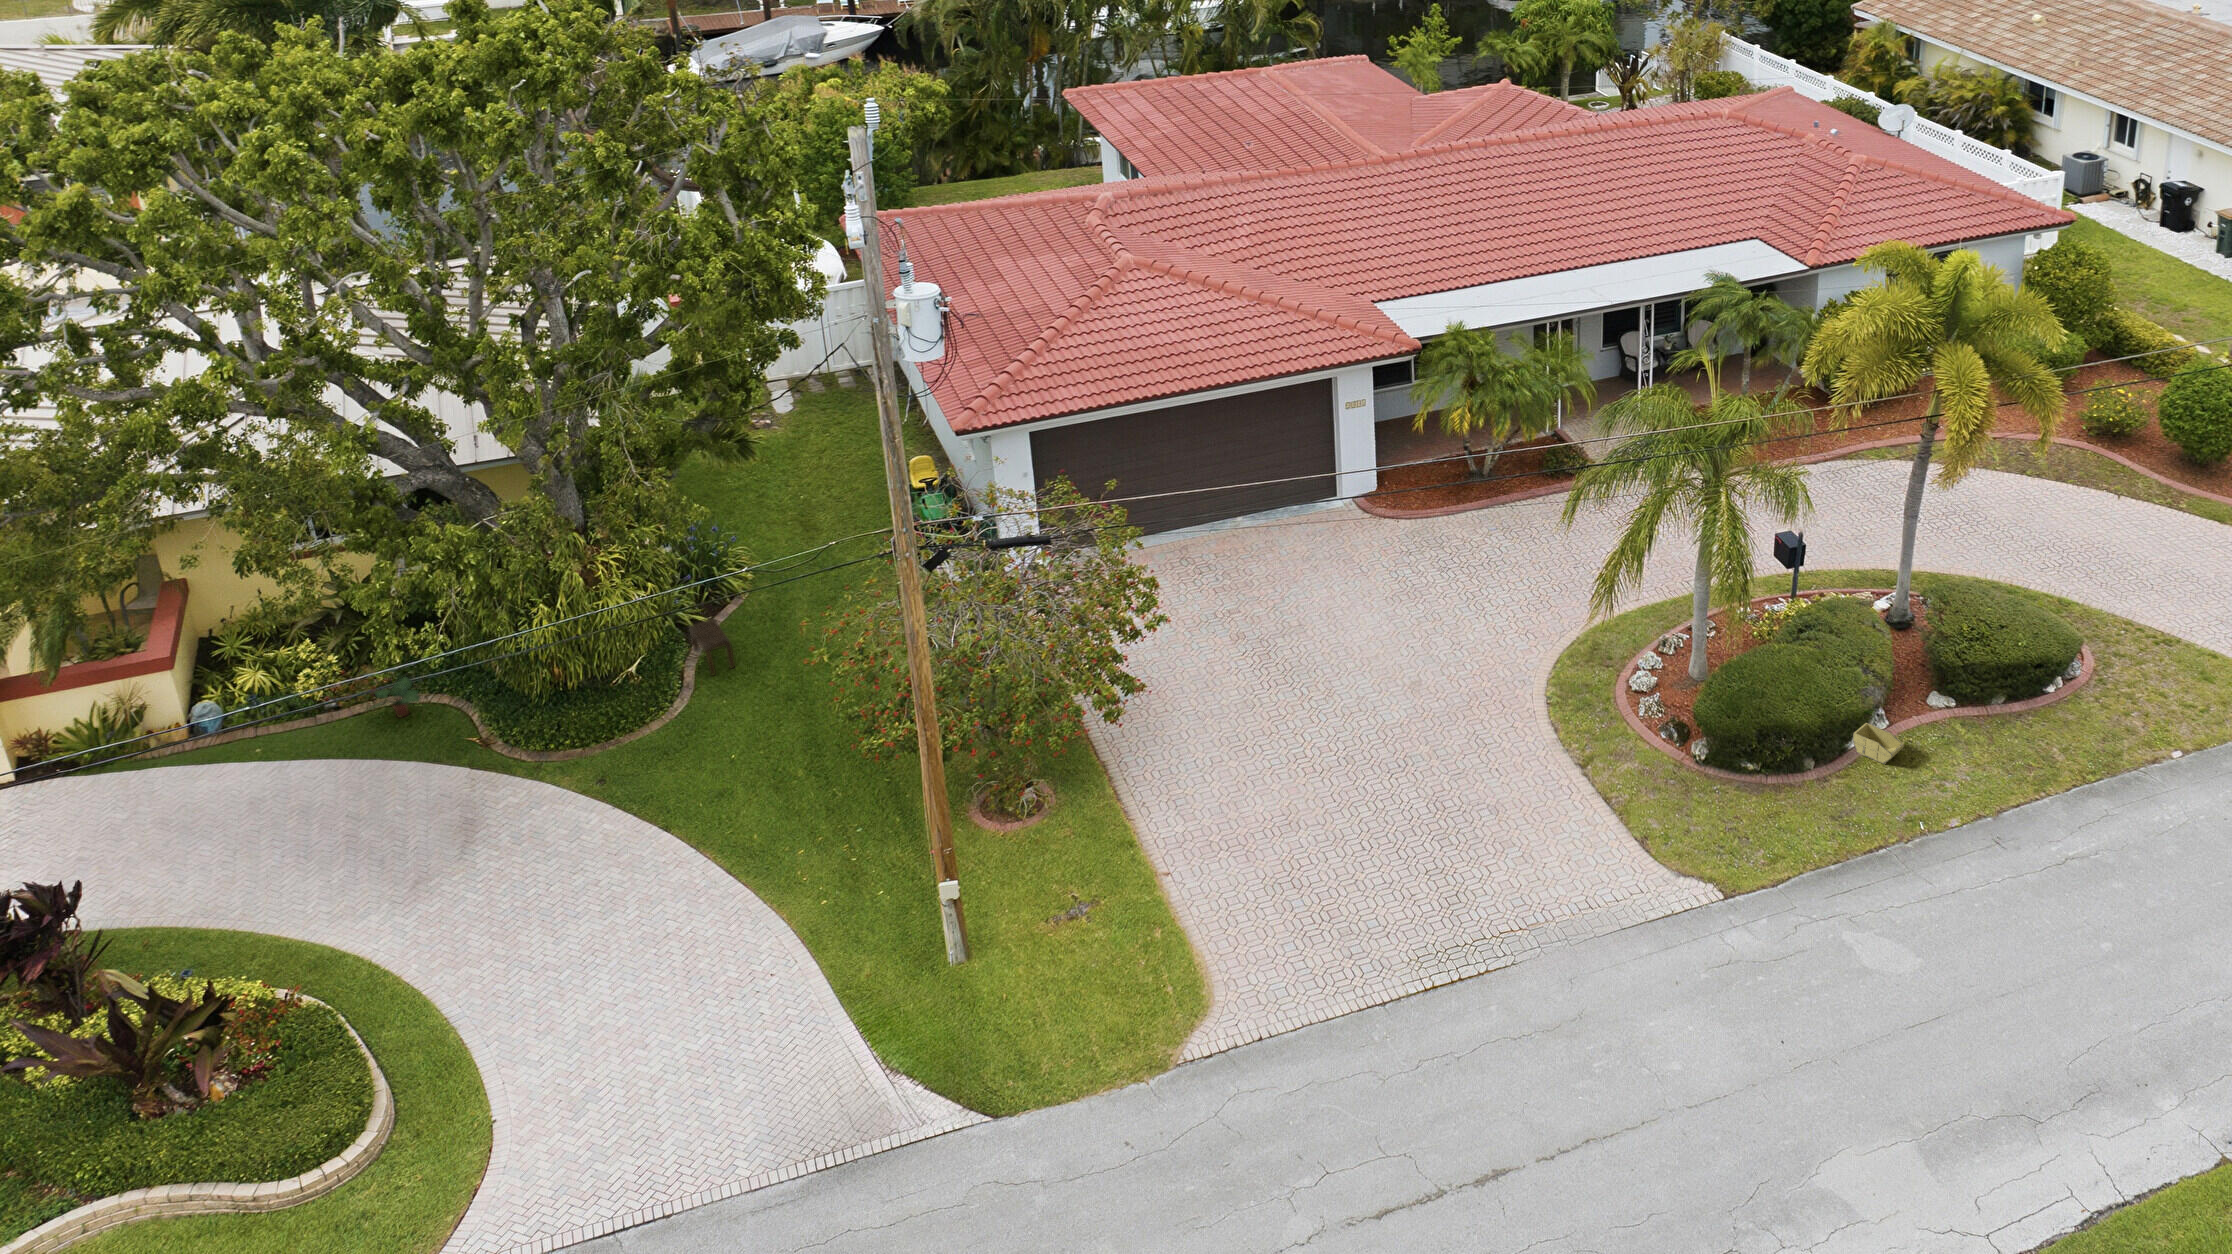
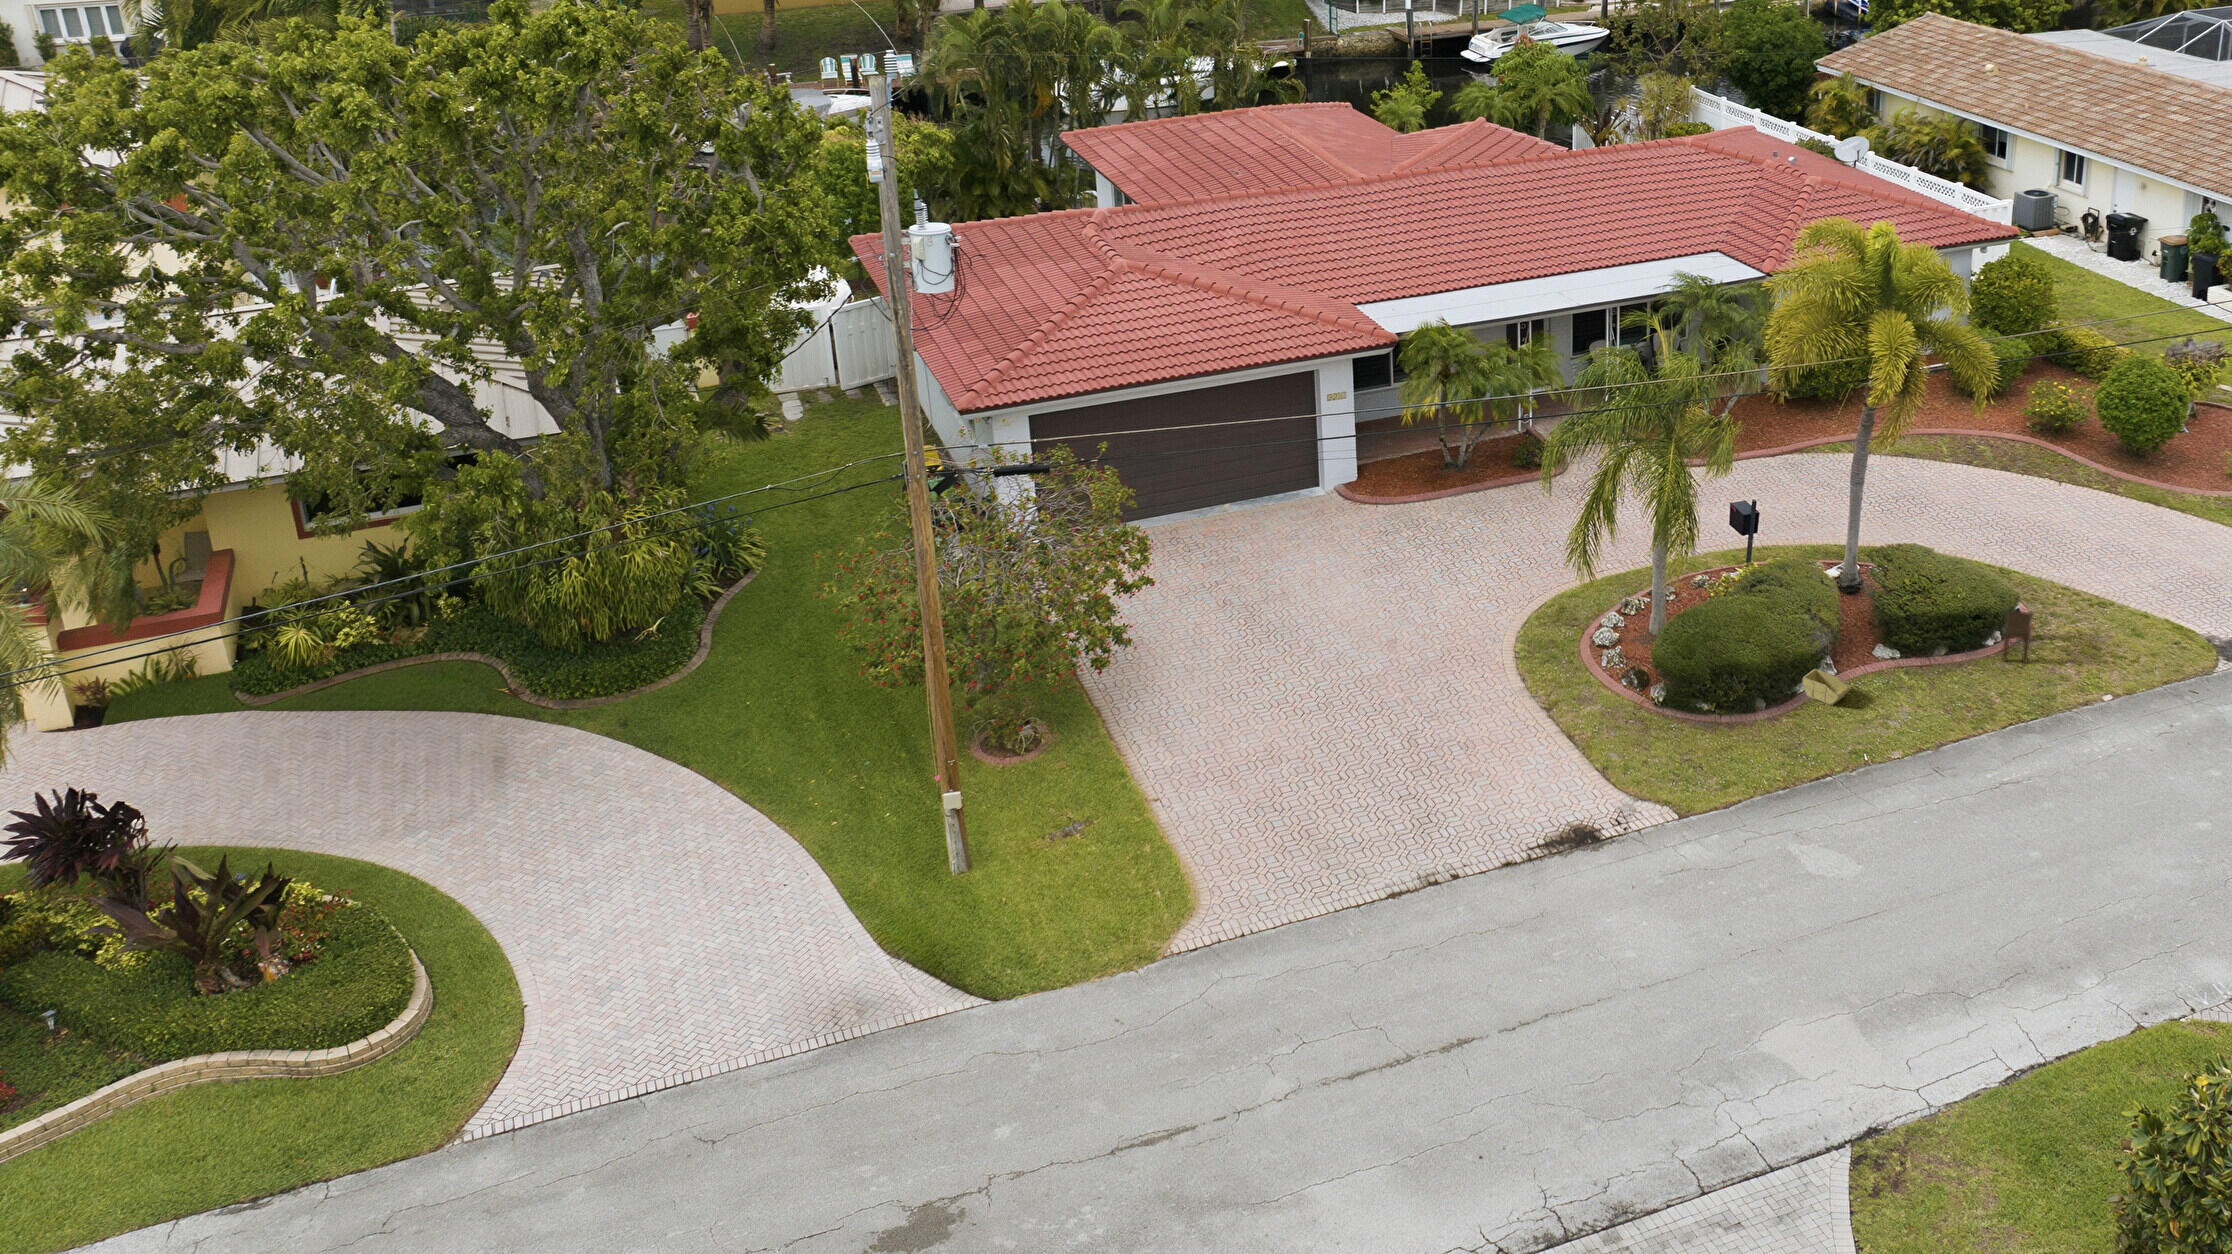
bench: present [689,619,735,675] -> present [2003,610,2033,663]
potted plant: present [365,677,420,717] -> none [403,636,456,673]

